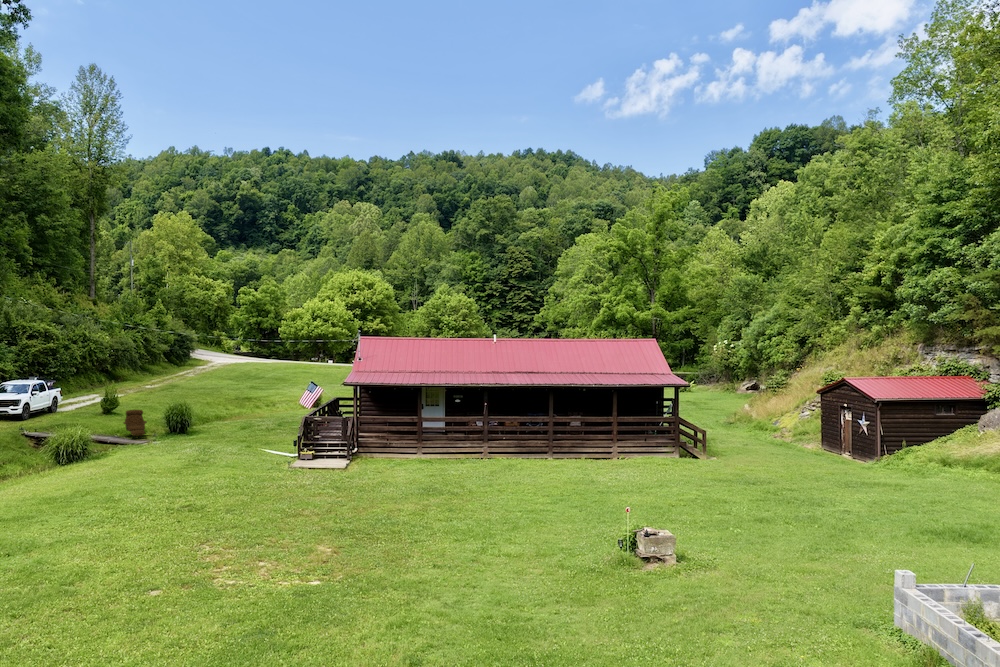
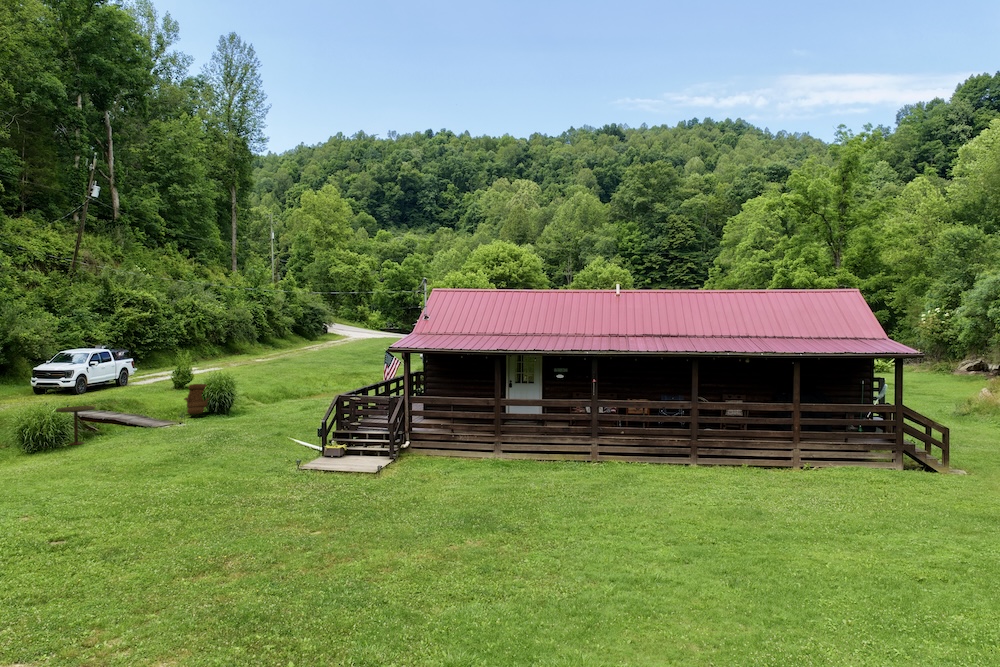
pedestal table: none [57,429,88,461] -> present [56,406,95,445]

